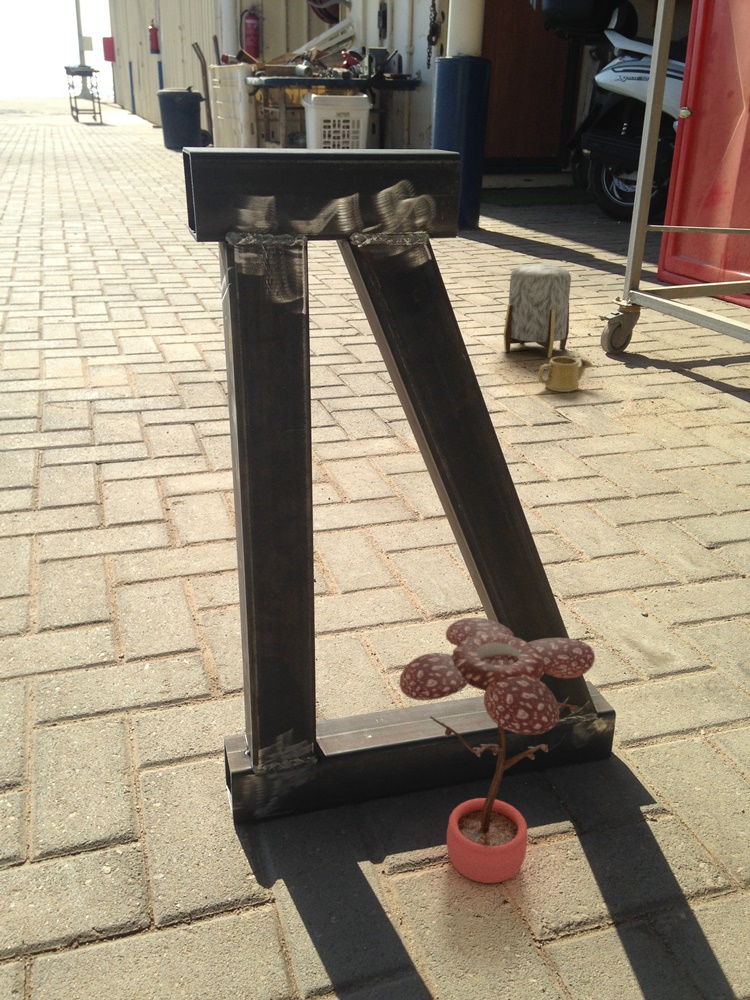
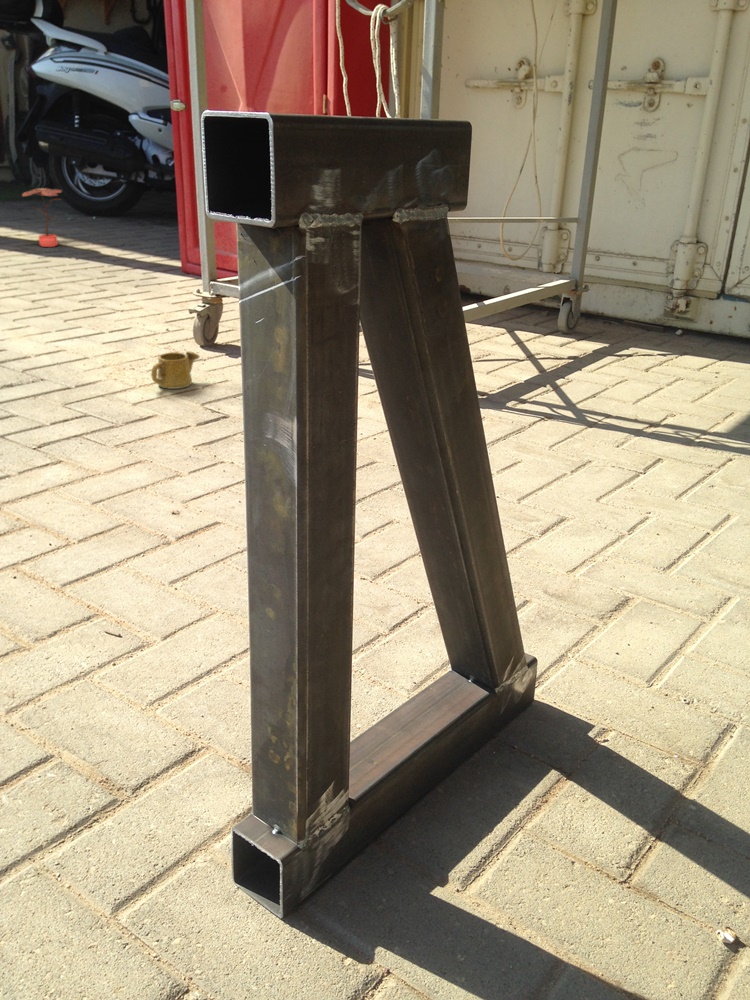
stool: present [504,264,571,358] -> none [74,262,144,359]
potted plant: present [399,618,595,883] -> present [22,188,62,247]

